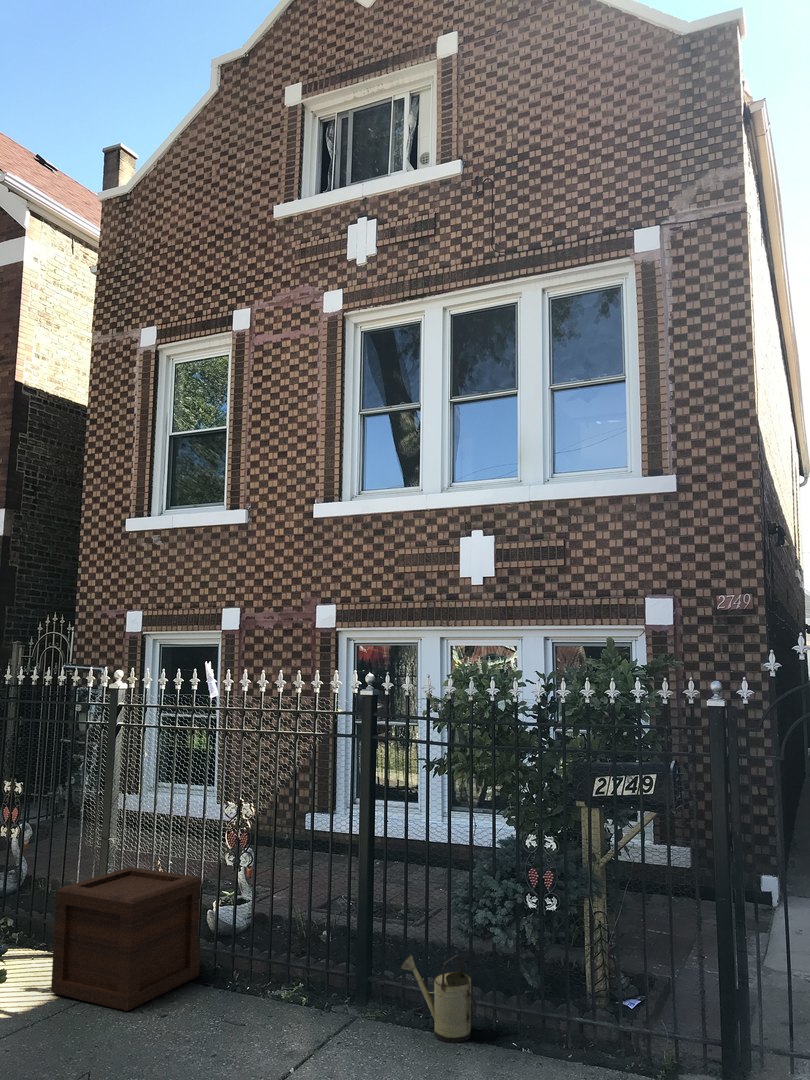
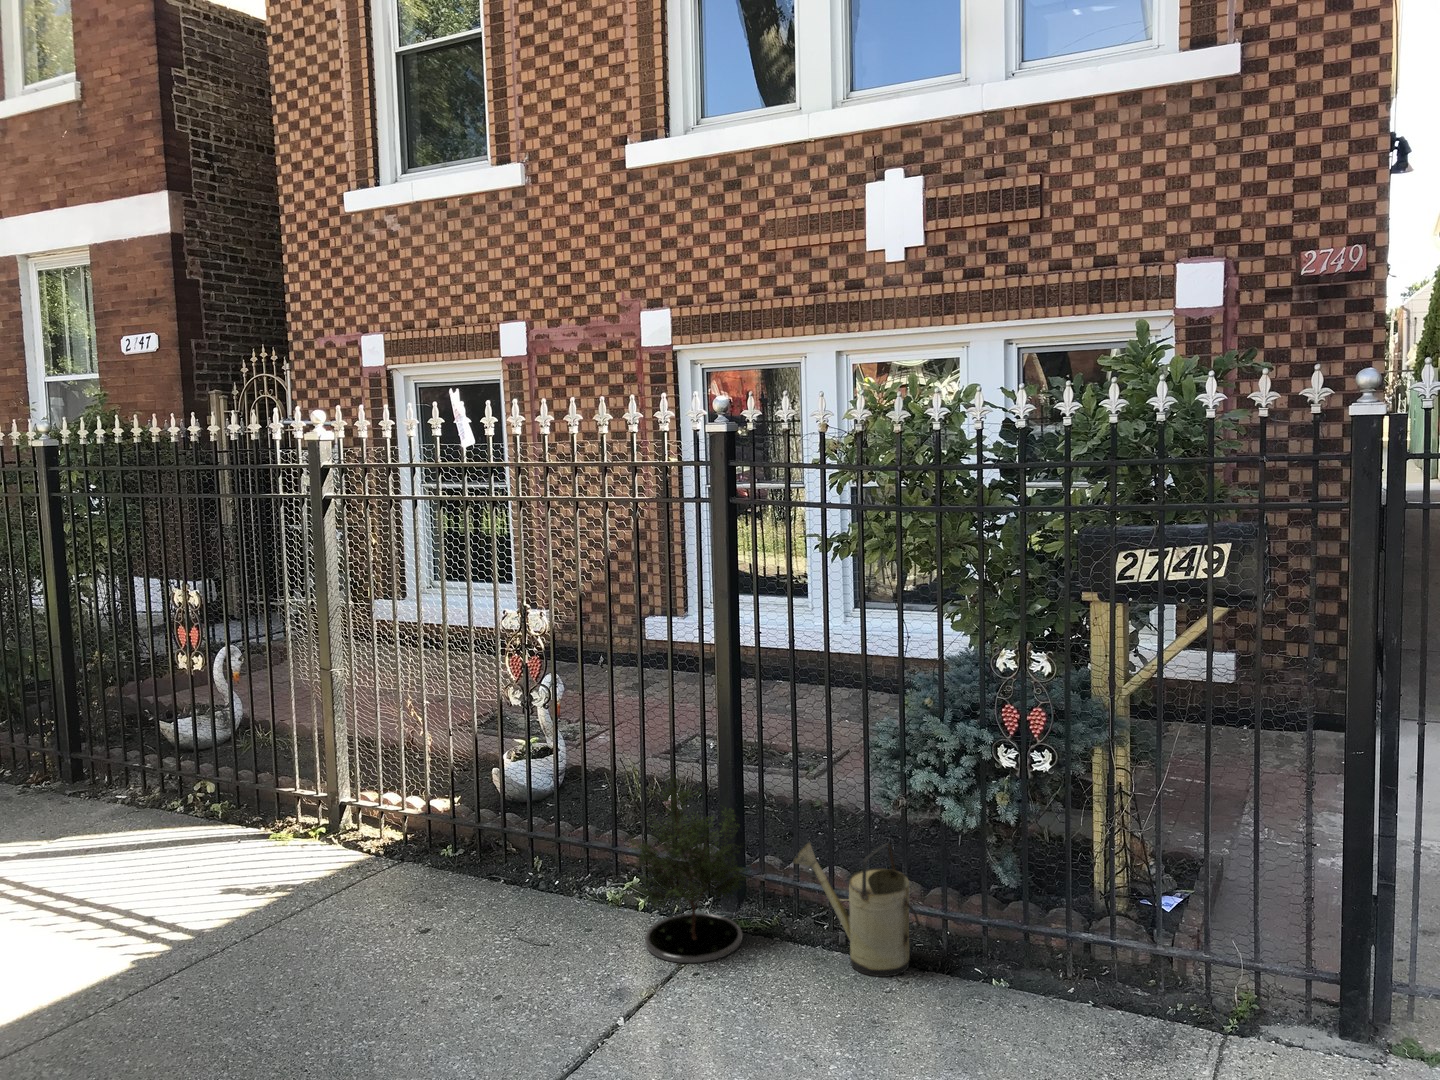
wooden crate: present [51,867,201,1011] -> none [246,710,483,926]
potted tree: none [300,905,375,1034] -> present [630,771,747,963]

